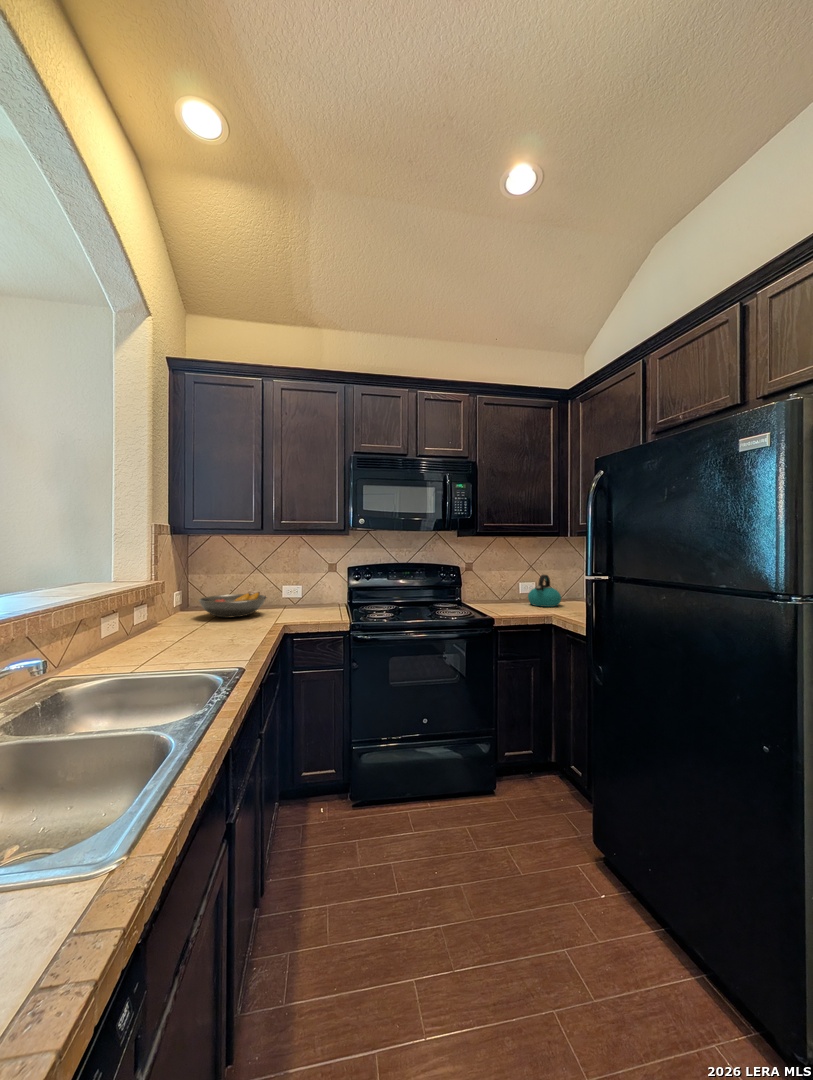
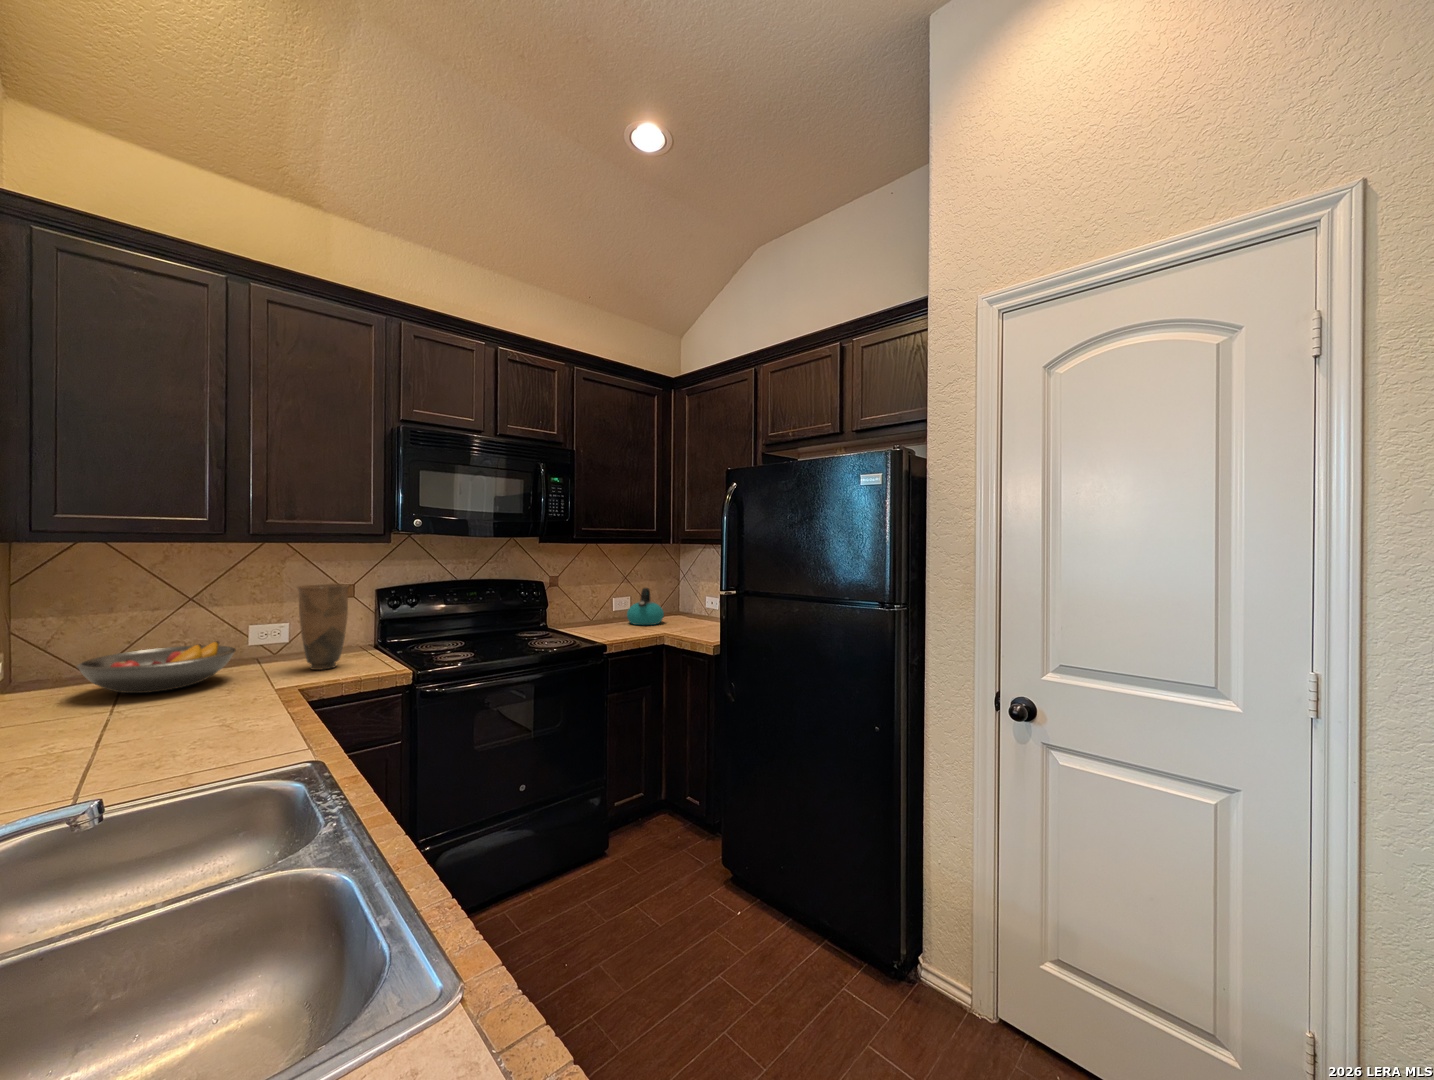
vase: none [295,561,323,615] -> present [297,583,349,670]

